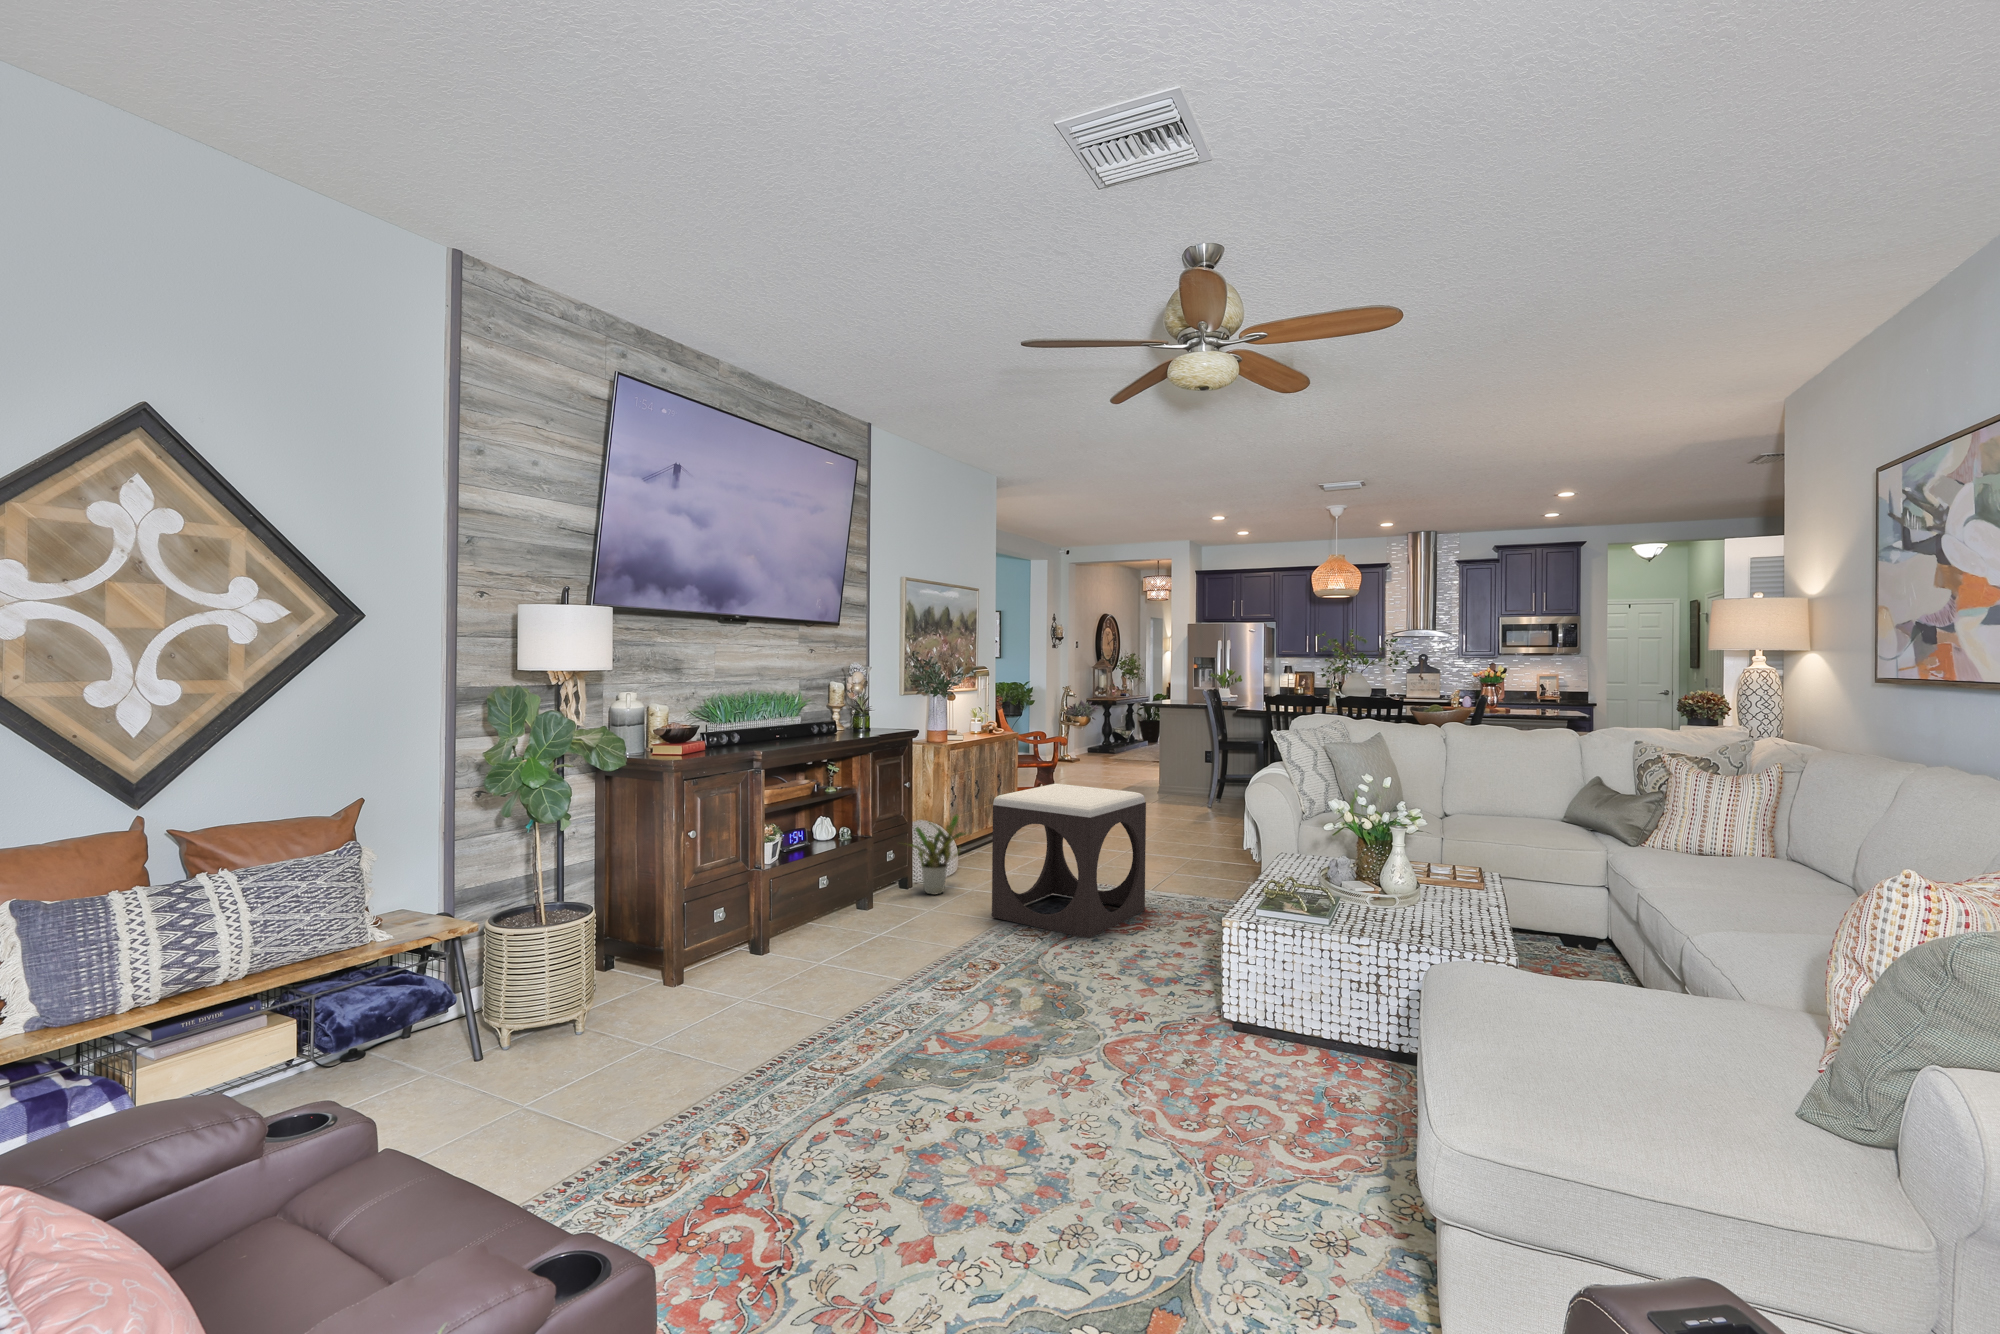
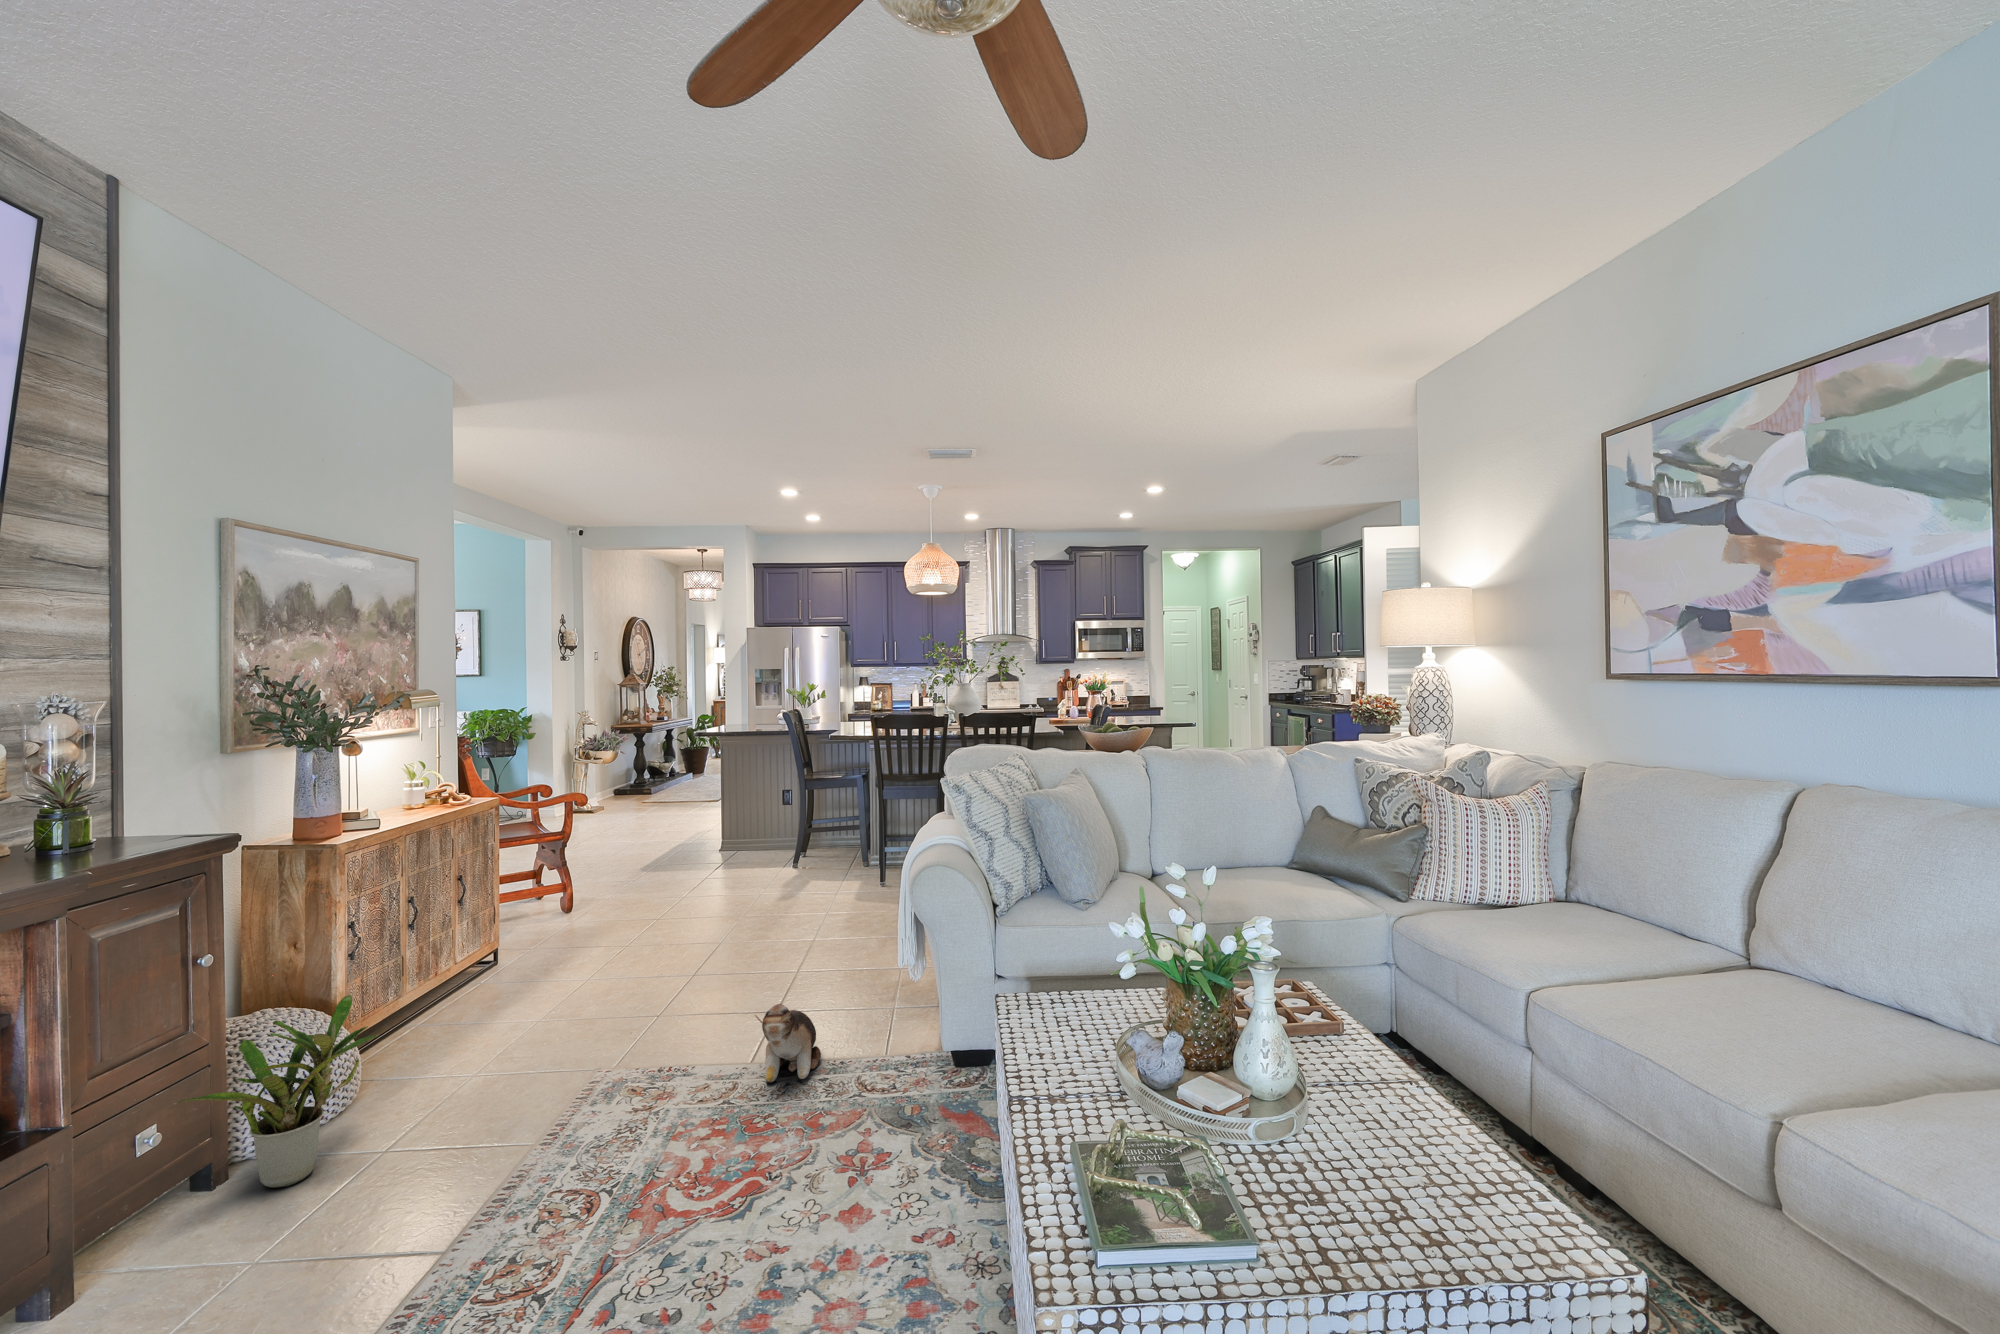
footstool: present [992,784,1146,938] -> none [418,911,751,1255]
plush toy: none [1150,853,1191,899] -> present [755,1004,821,1082]

